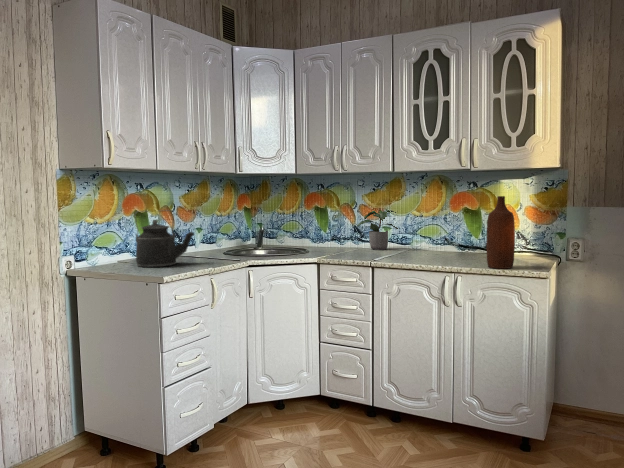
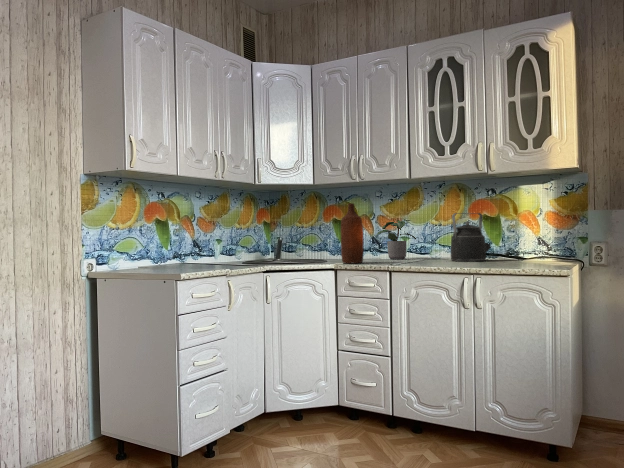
bottle: present [486,196,515,269] -> present [341,203,363,263]
kettle: present [136,214,194,267] -> present [451,213,492,262]

